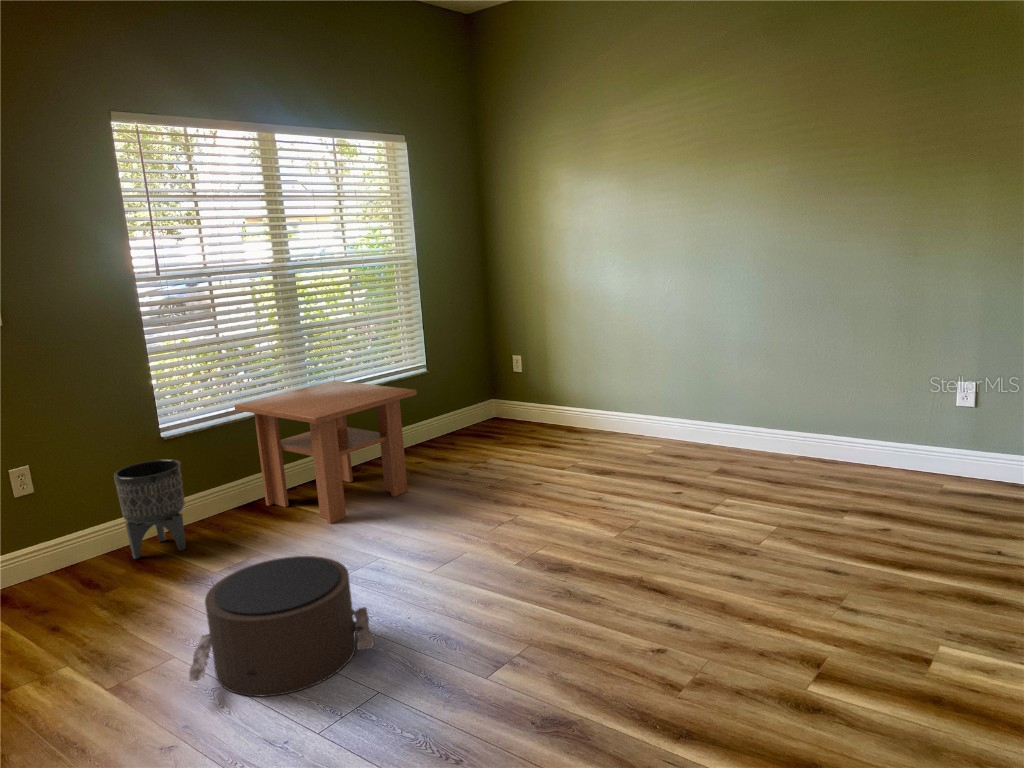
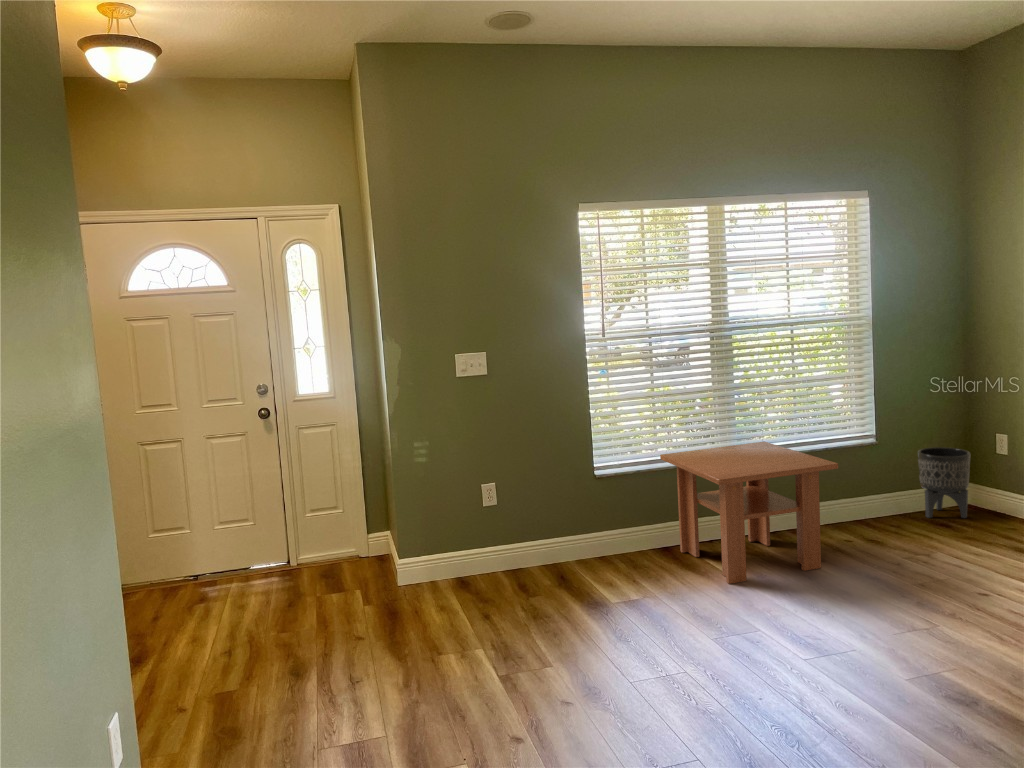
planter: present [114,459,186,559] -> present [918,447,970,518]
pouf: present [189,556,374,697] -> none [547,606,713,731]

